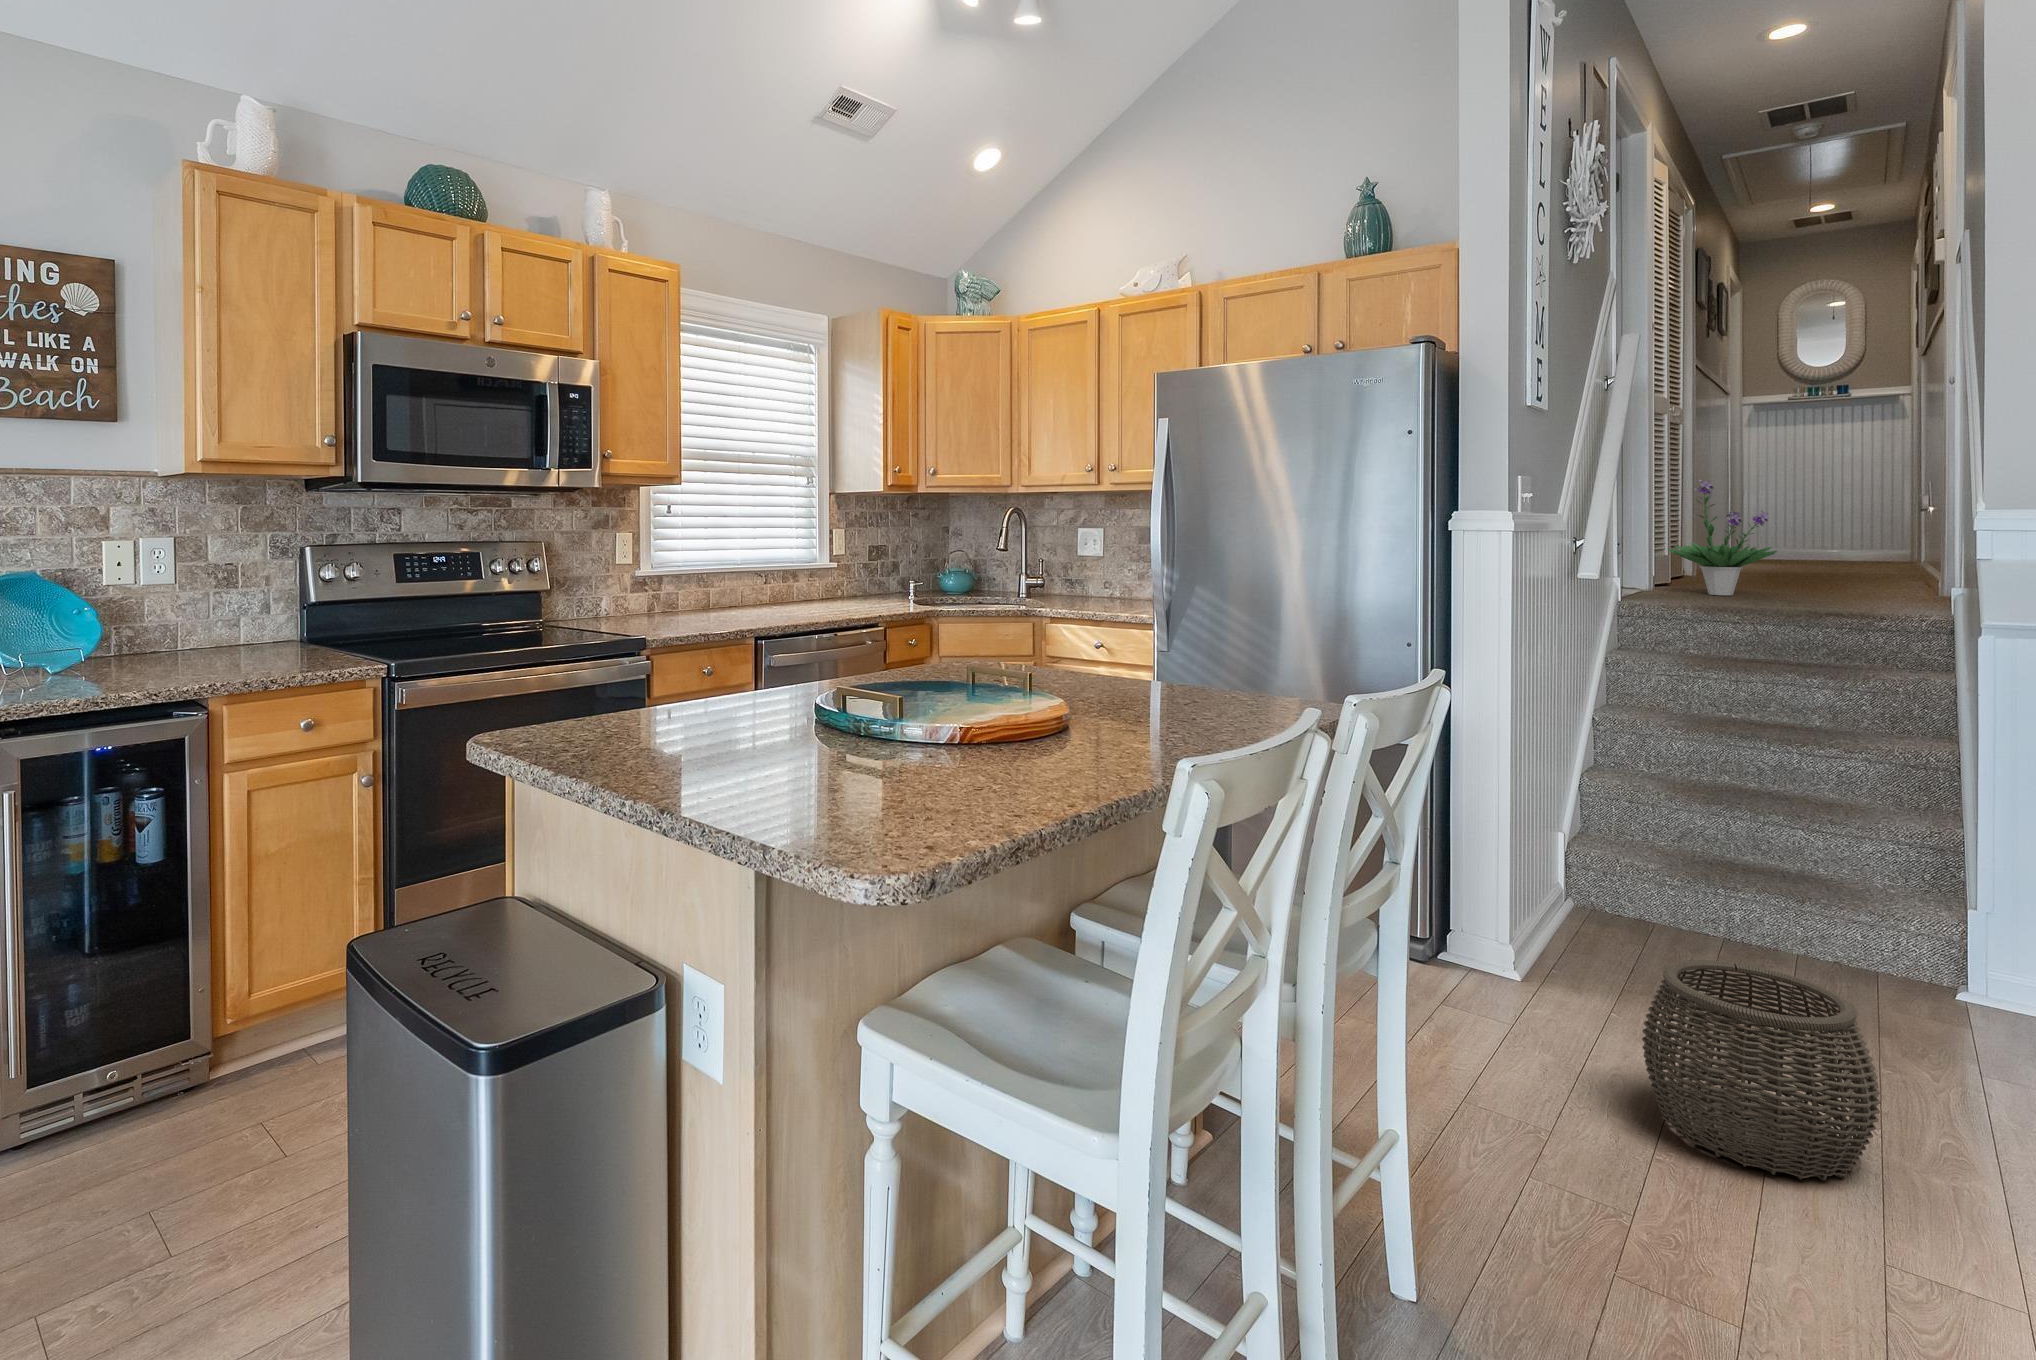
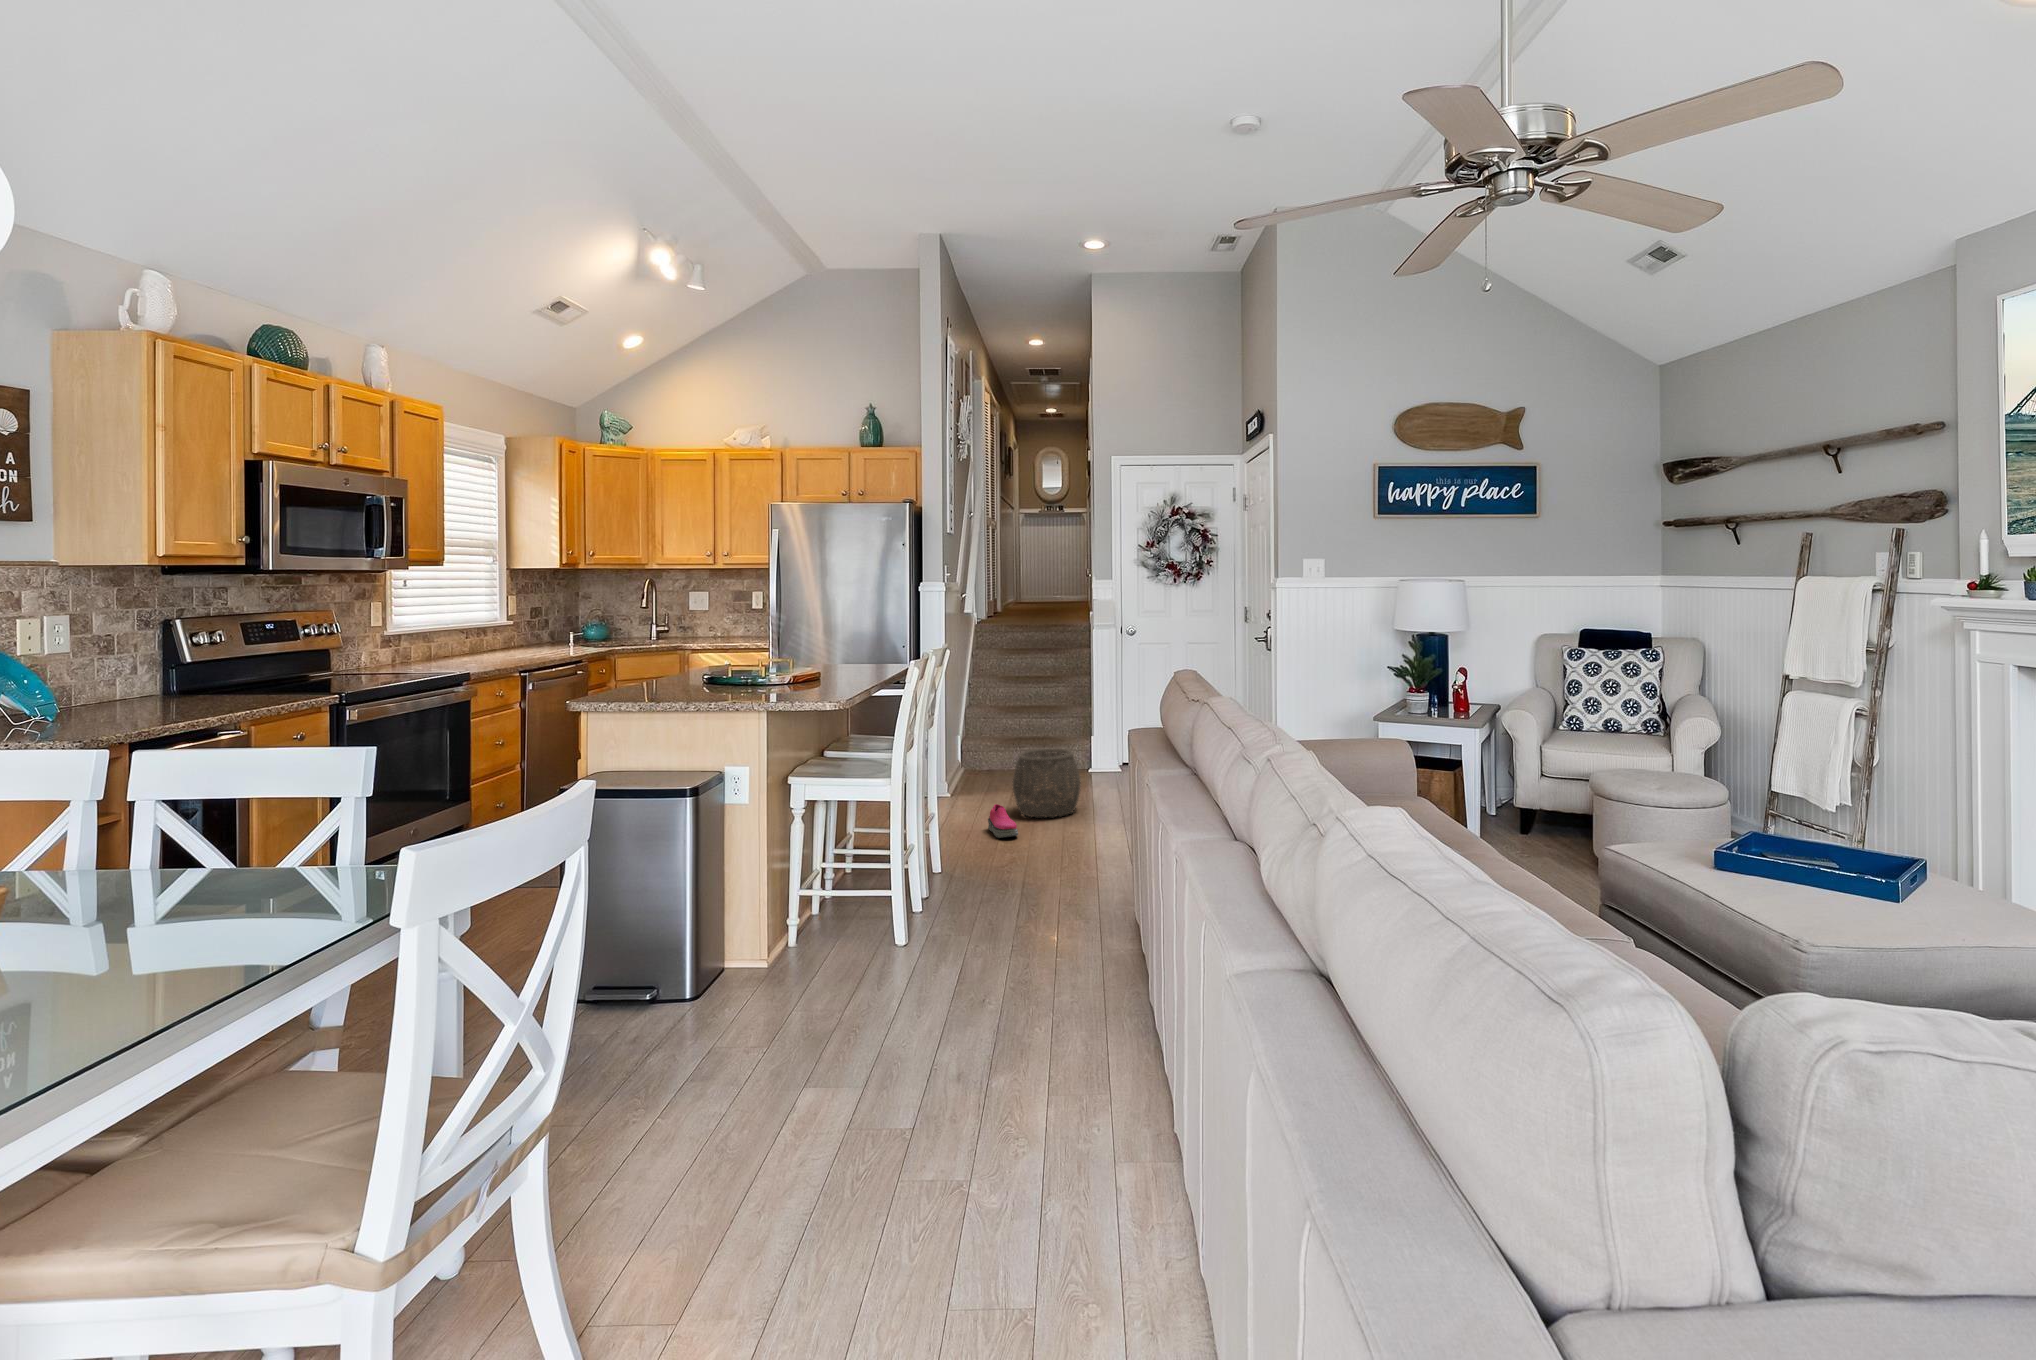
potted plant: present [1668,480,1777,595] -> none [1003,554,1047,615]
shoe: none [1557,1096,1646,1222] -> present [988,804,1018,838]

